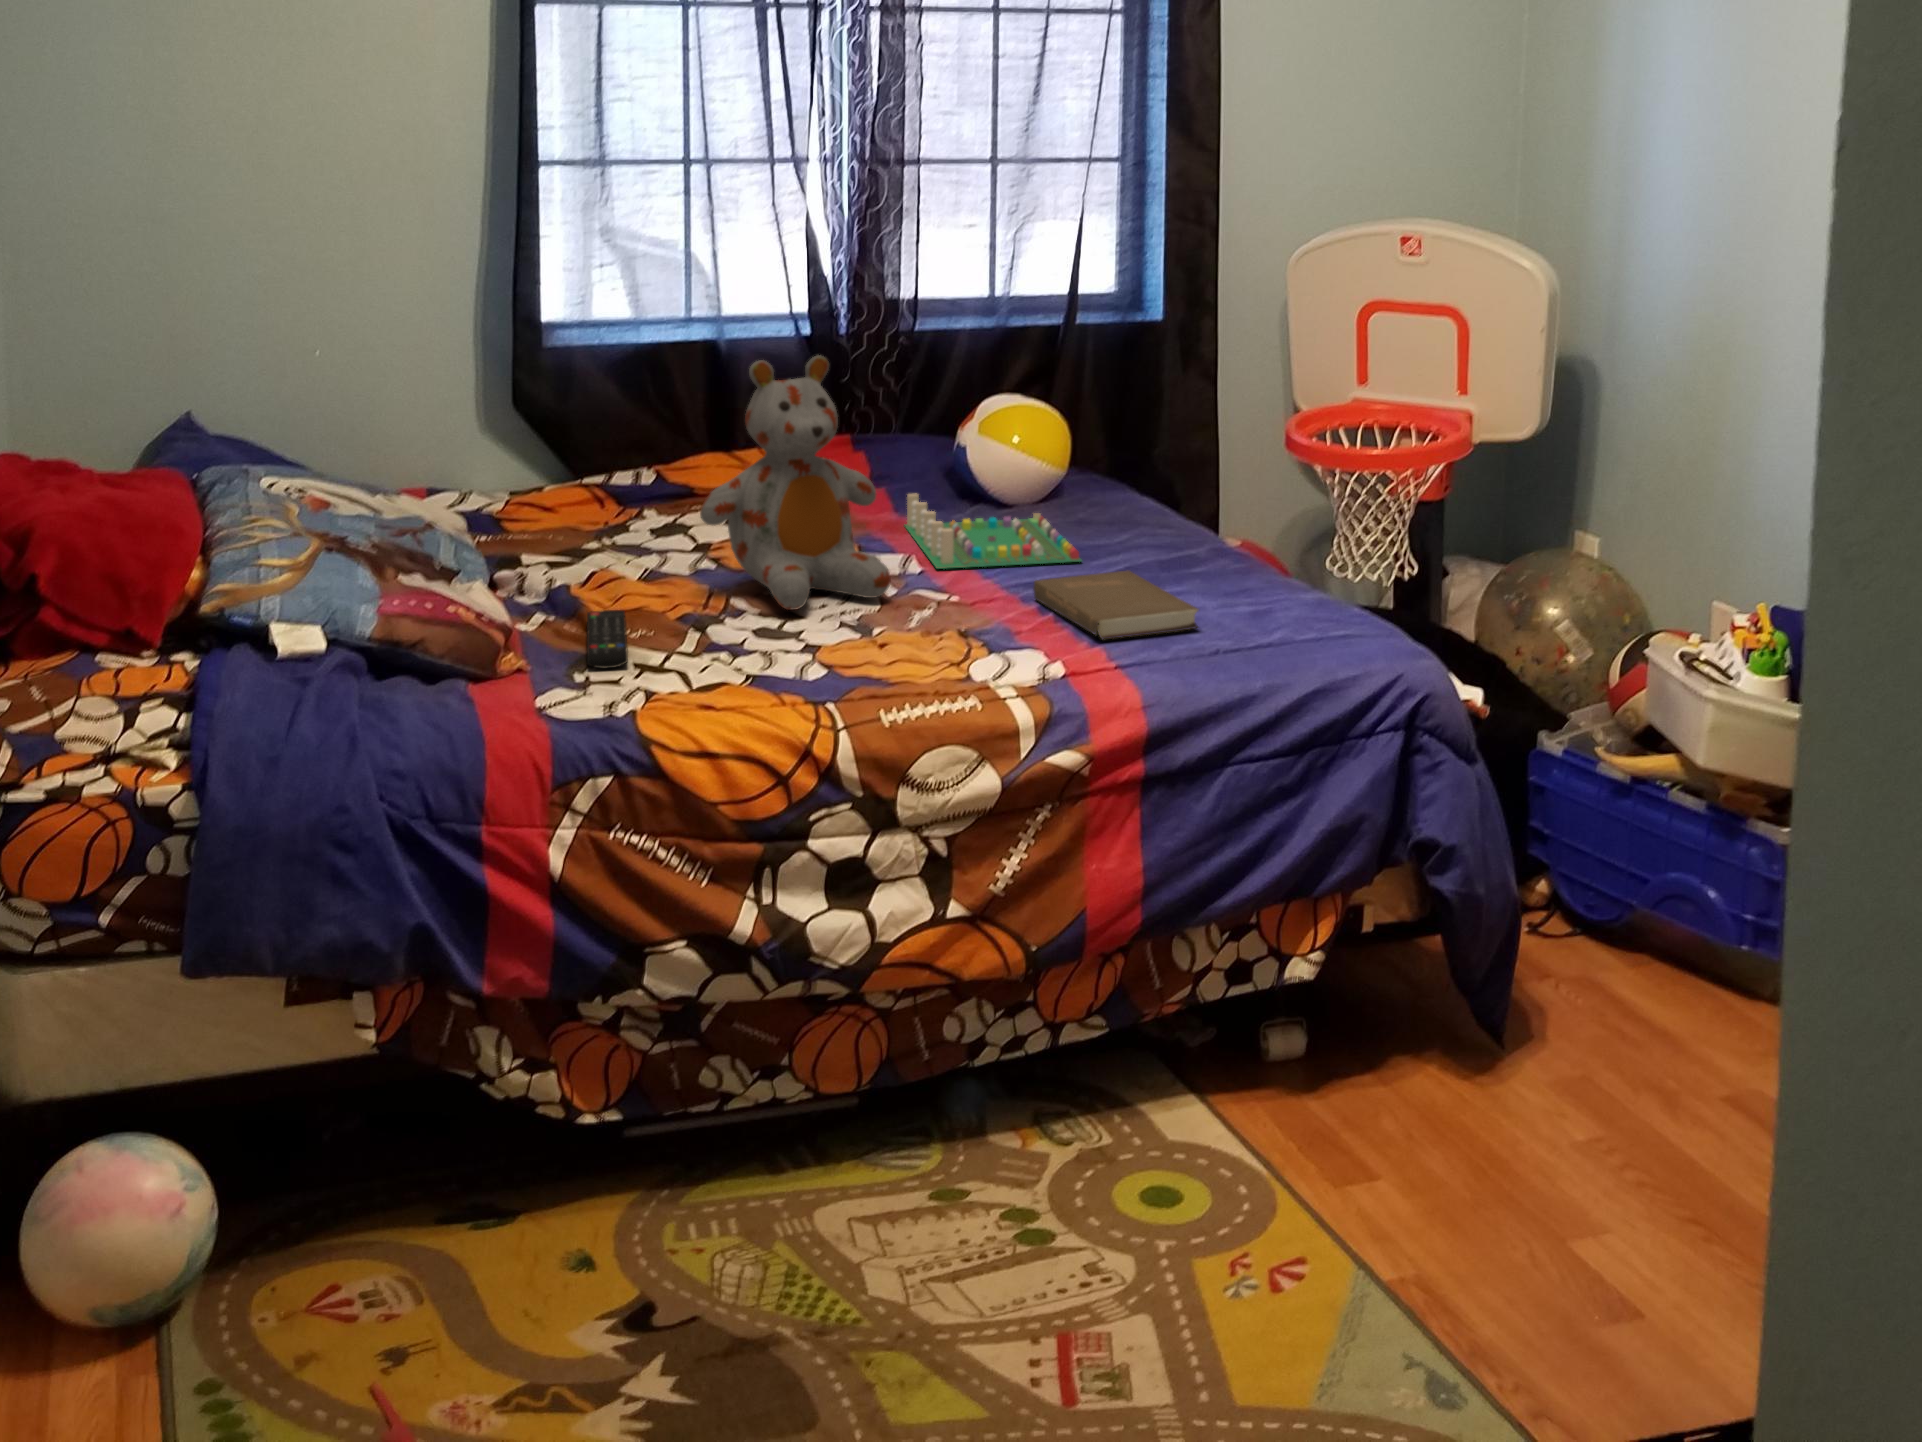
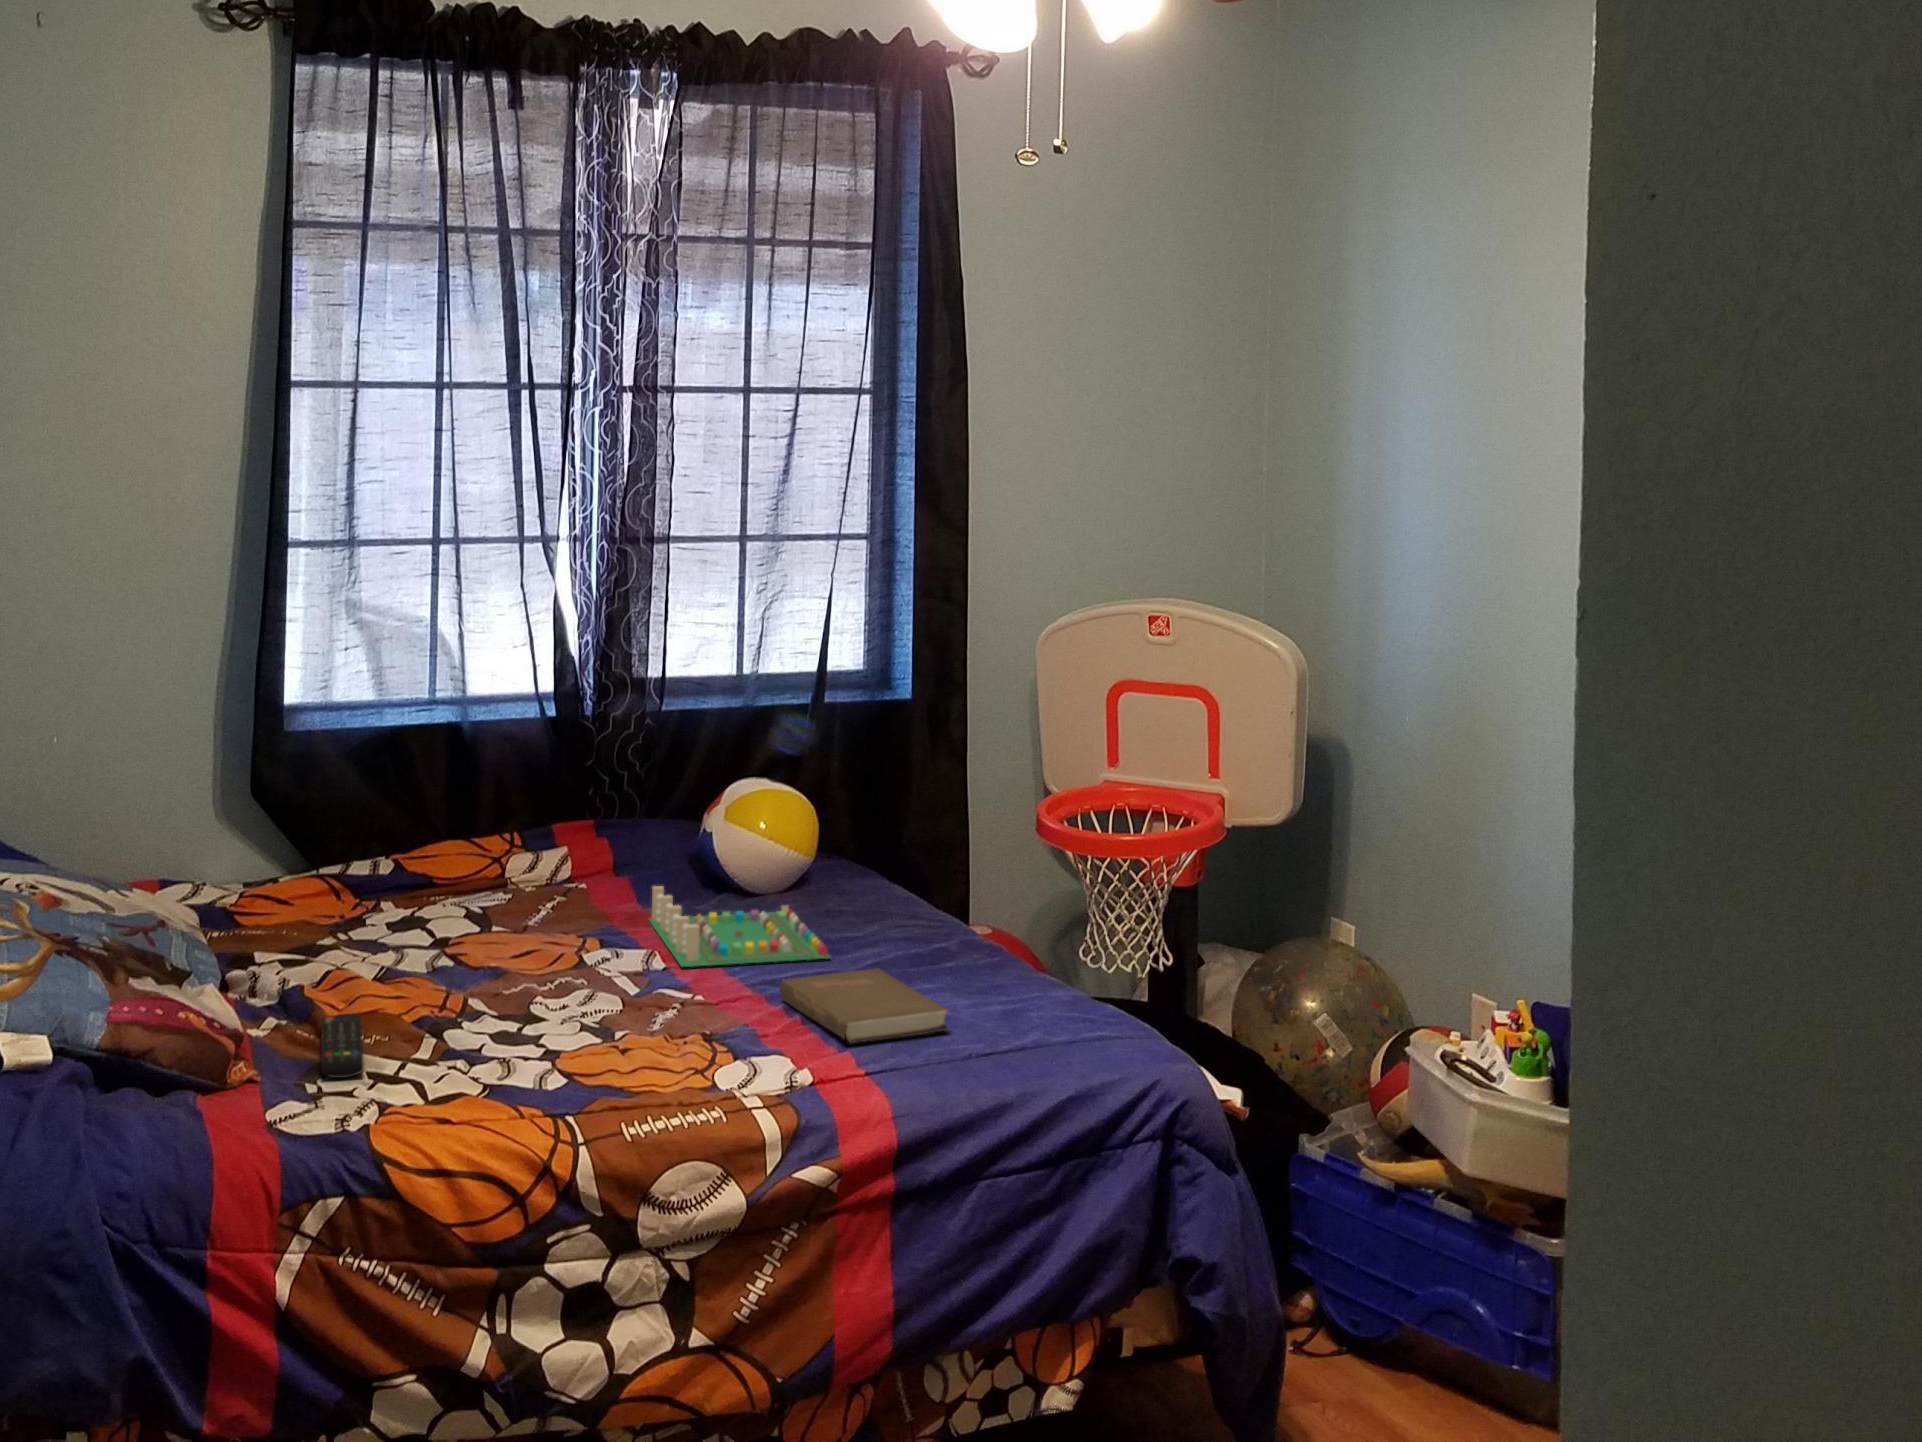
stuffed bear: present [700,355,891,610] -> none [440,746,635,1013]

